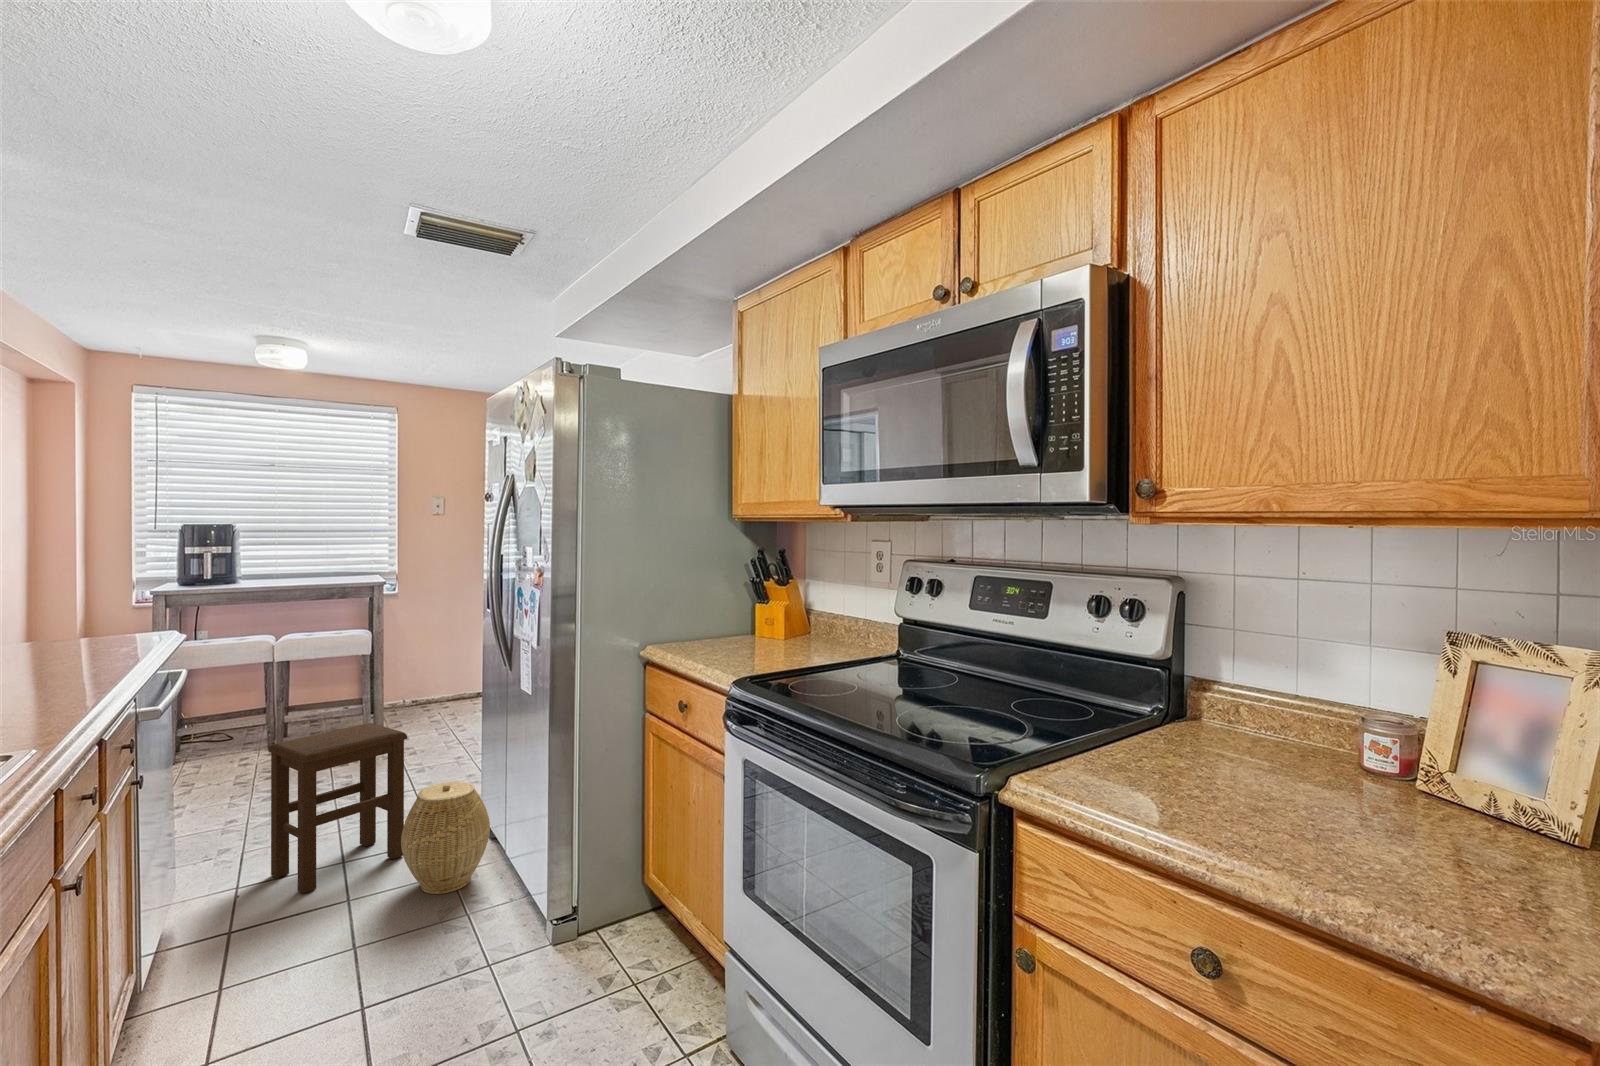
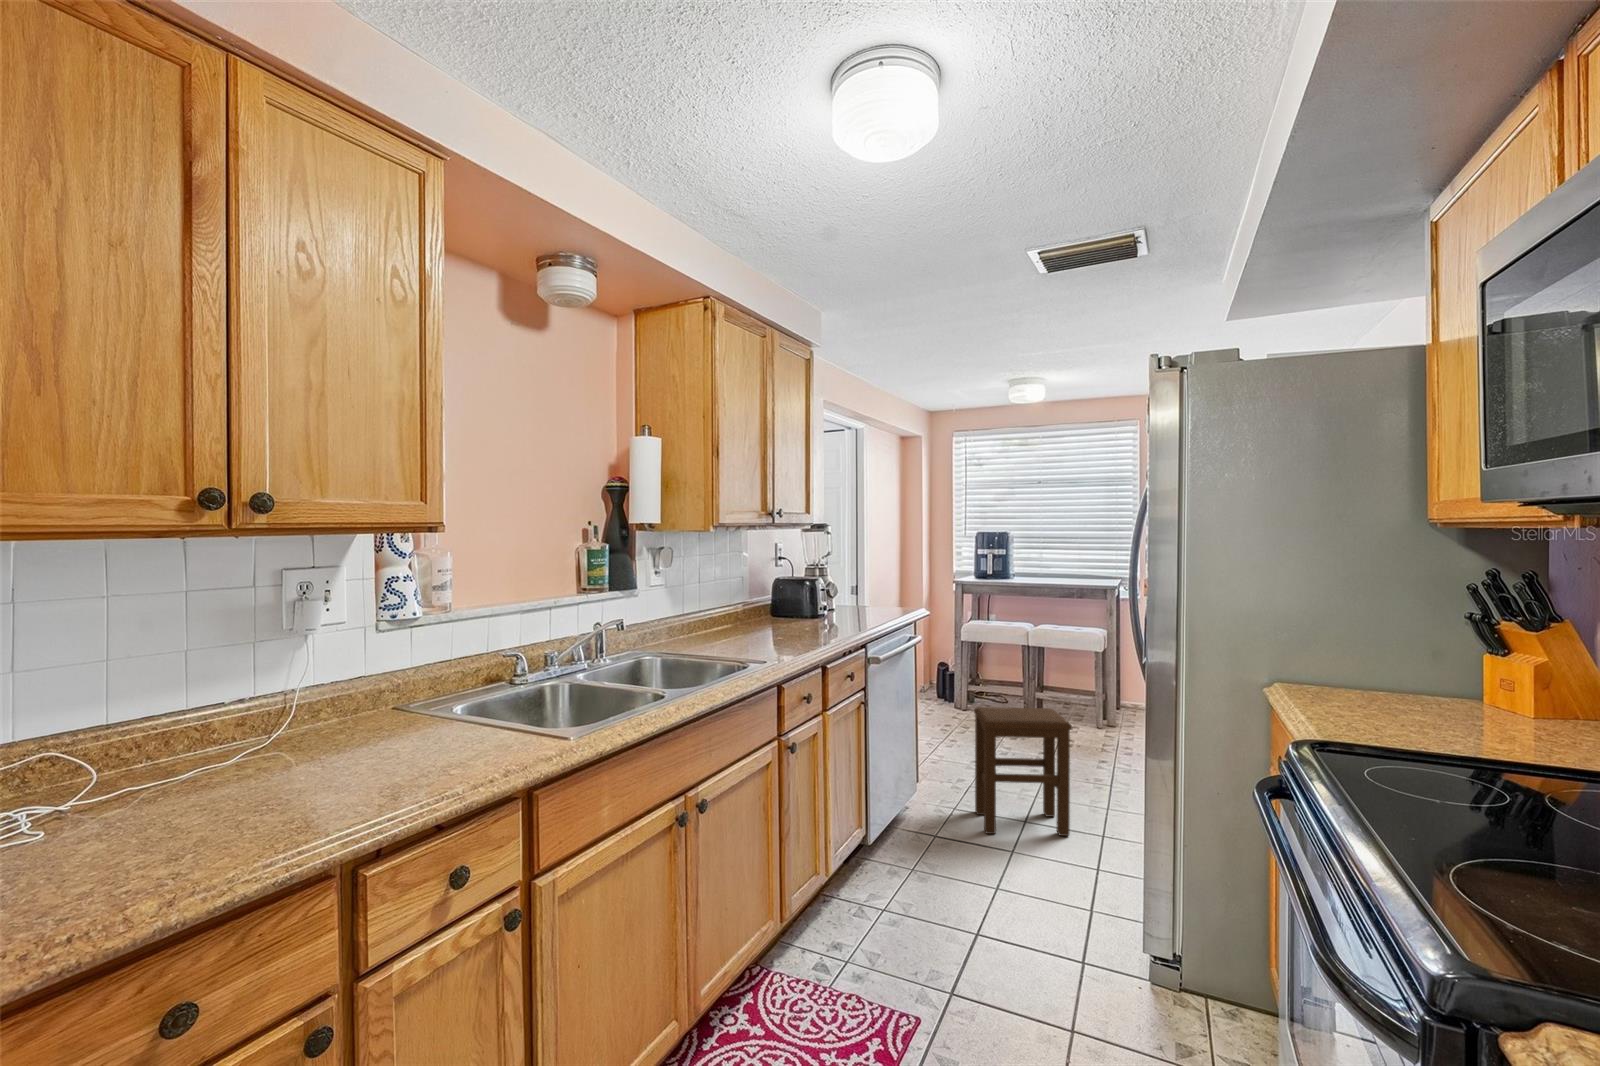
woven basket: present [401,781,490,894] -> none [1049,778,1131,886]

